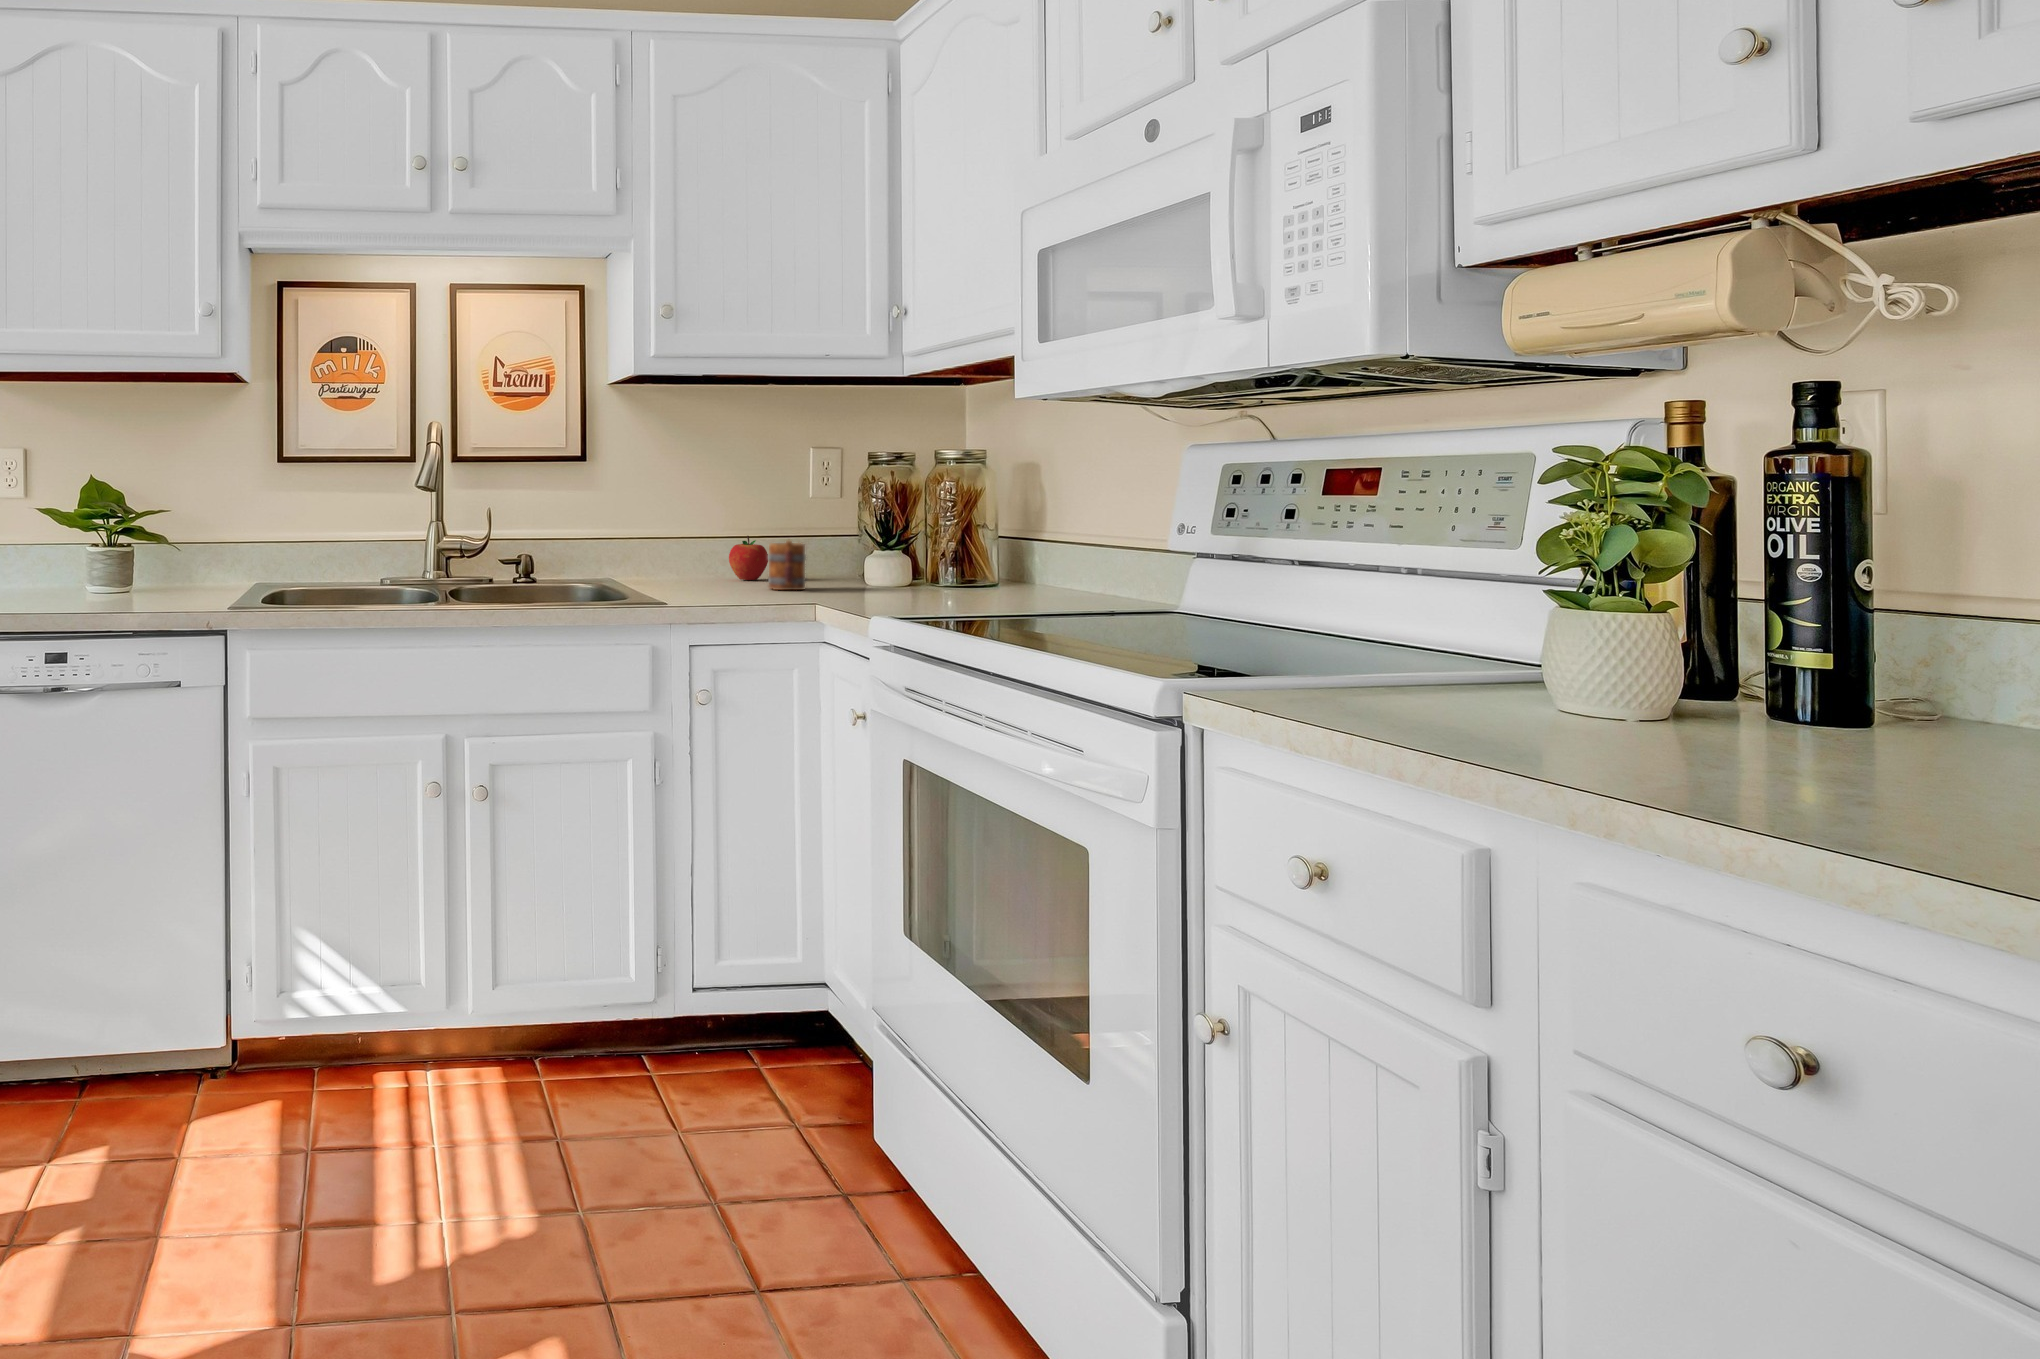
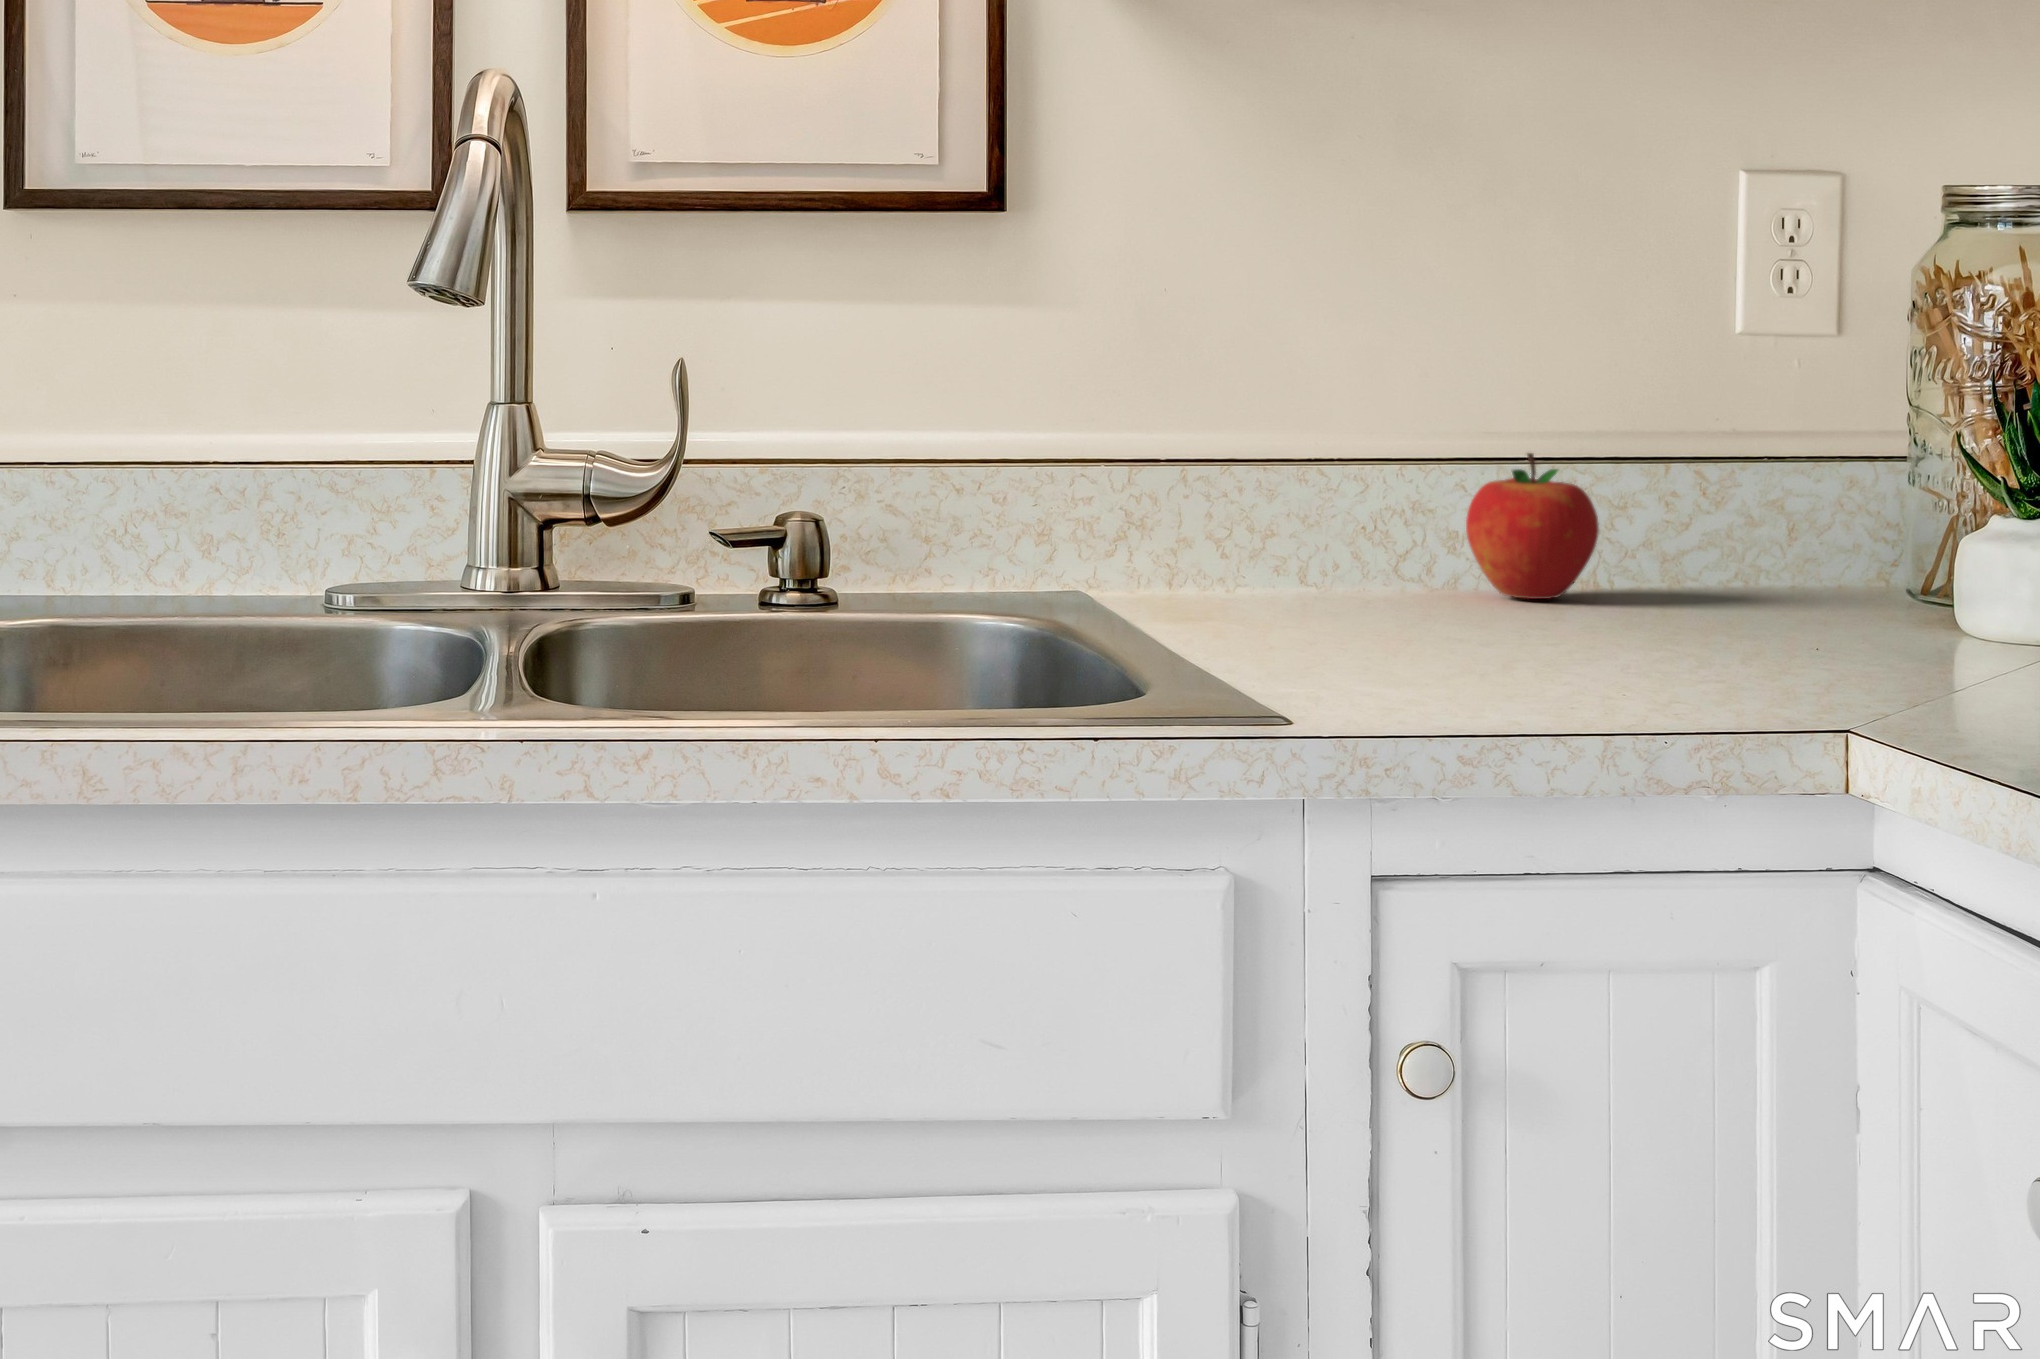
mug: present [768,541,806,590] -> none [1637,488,1780,660]

